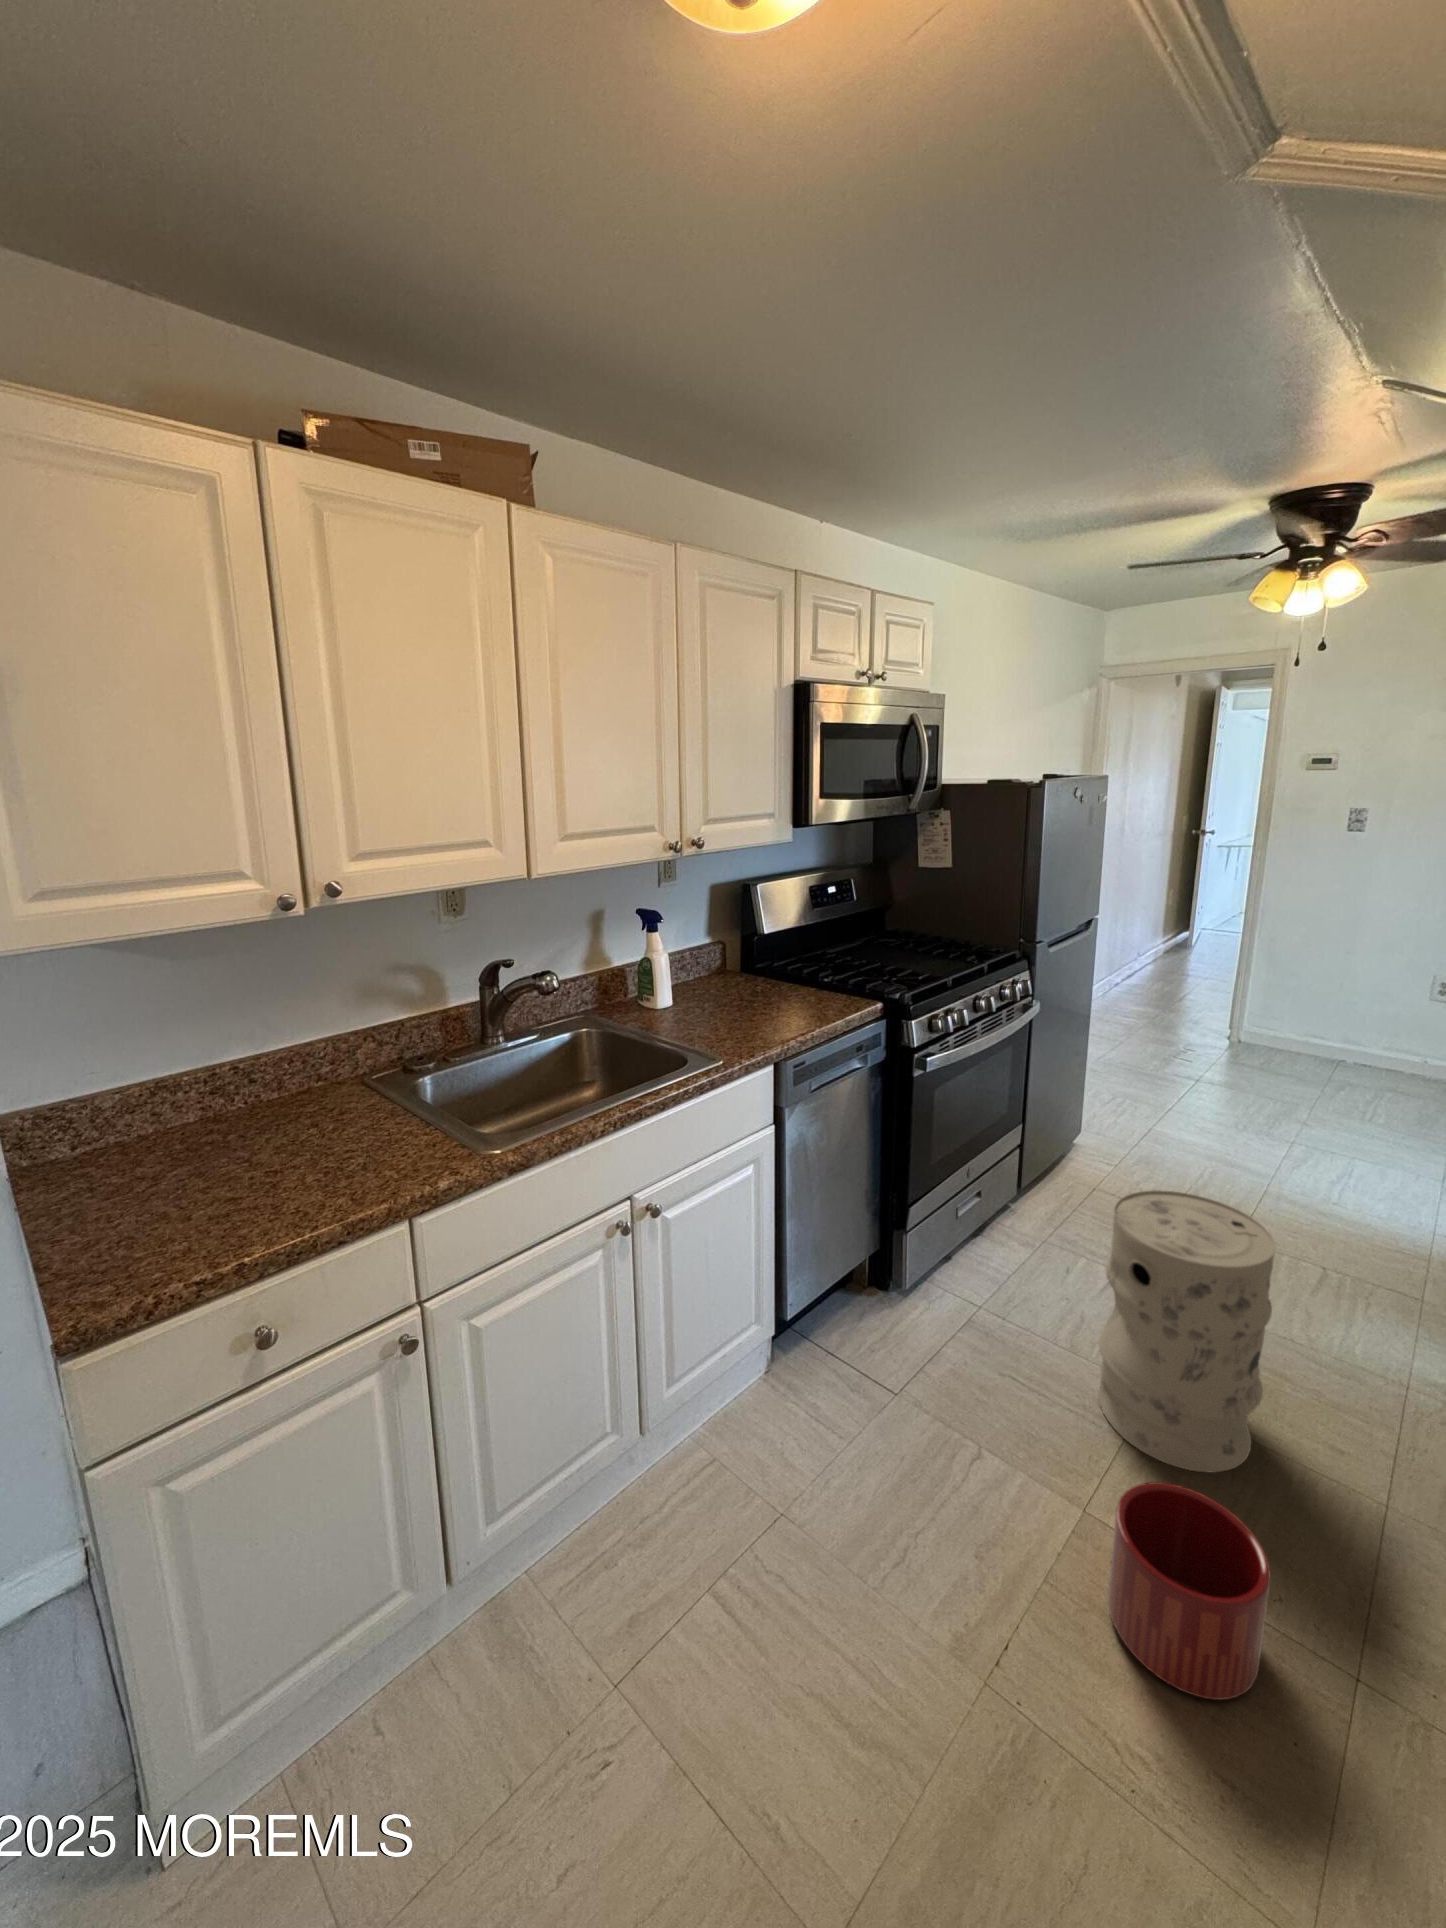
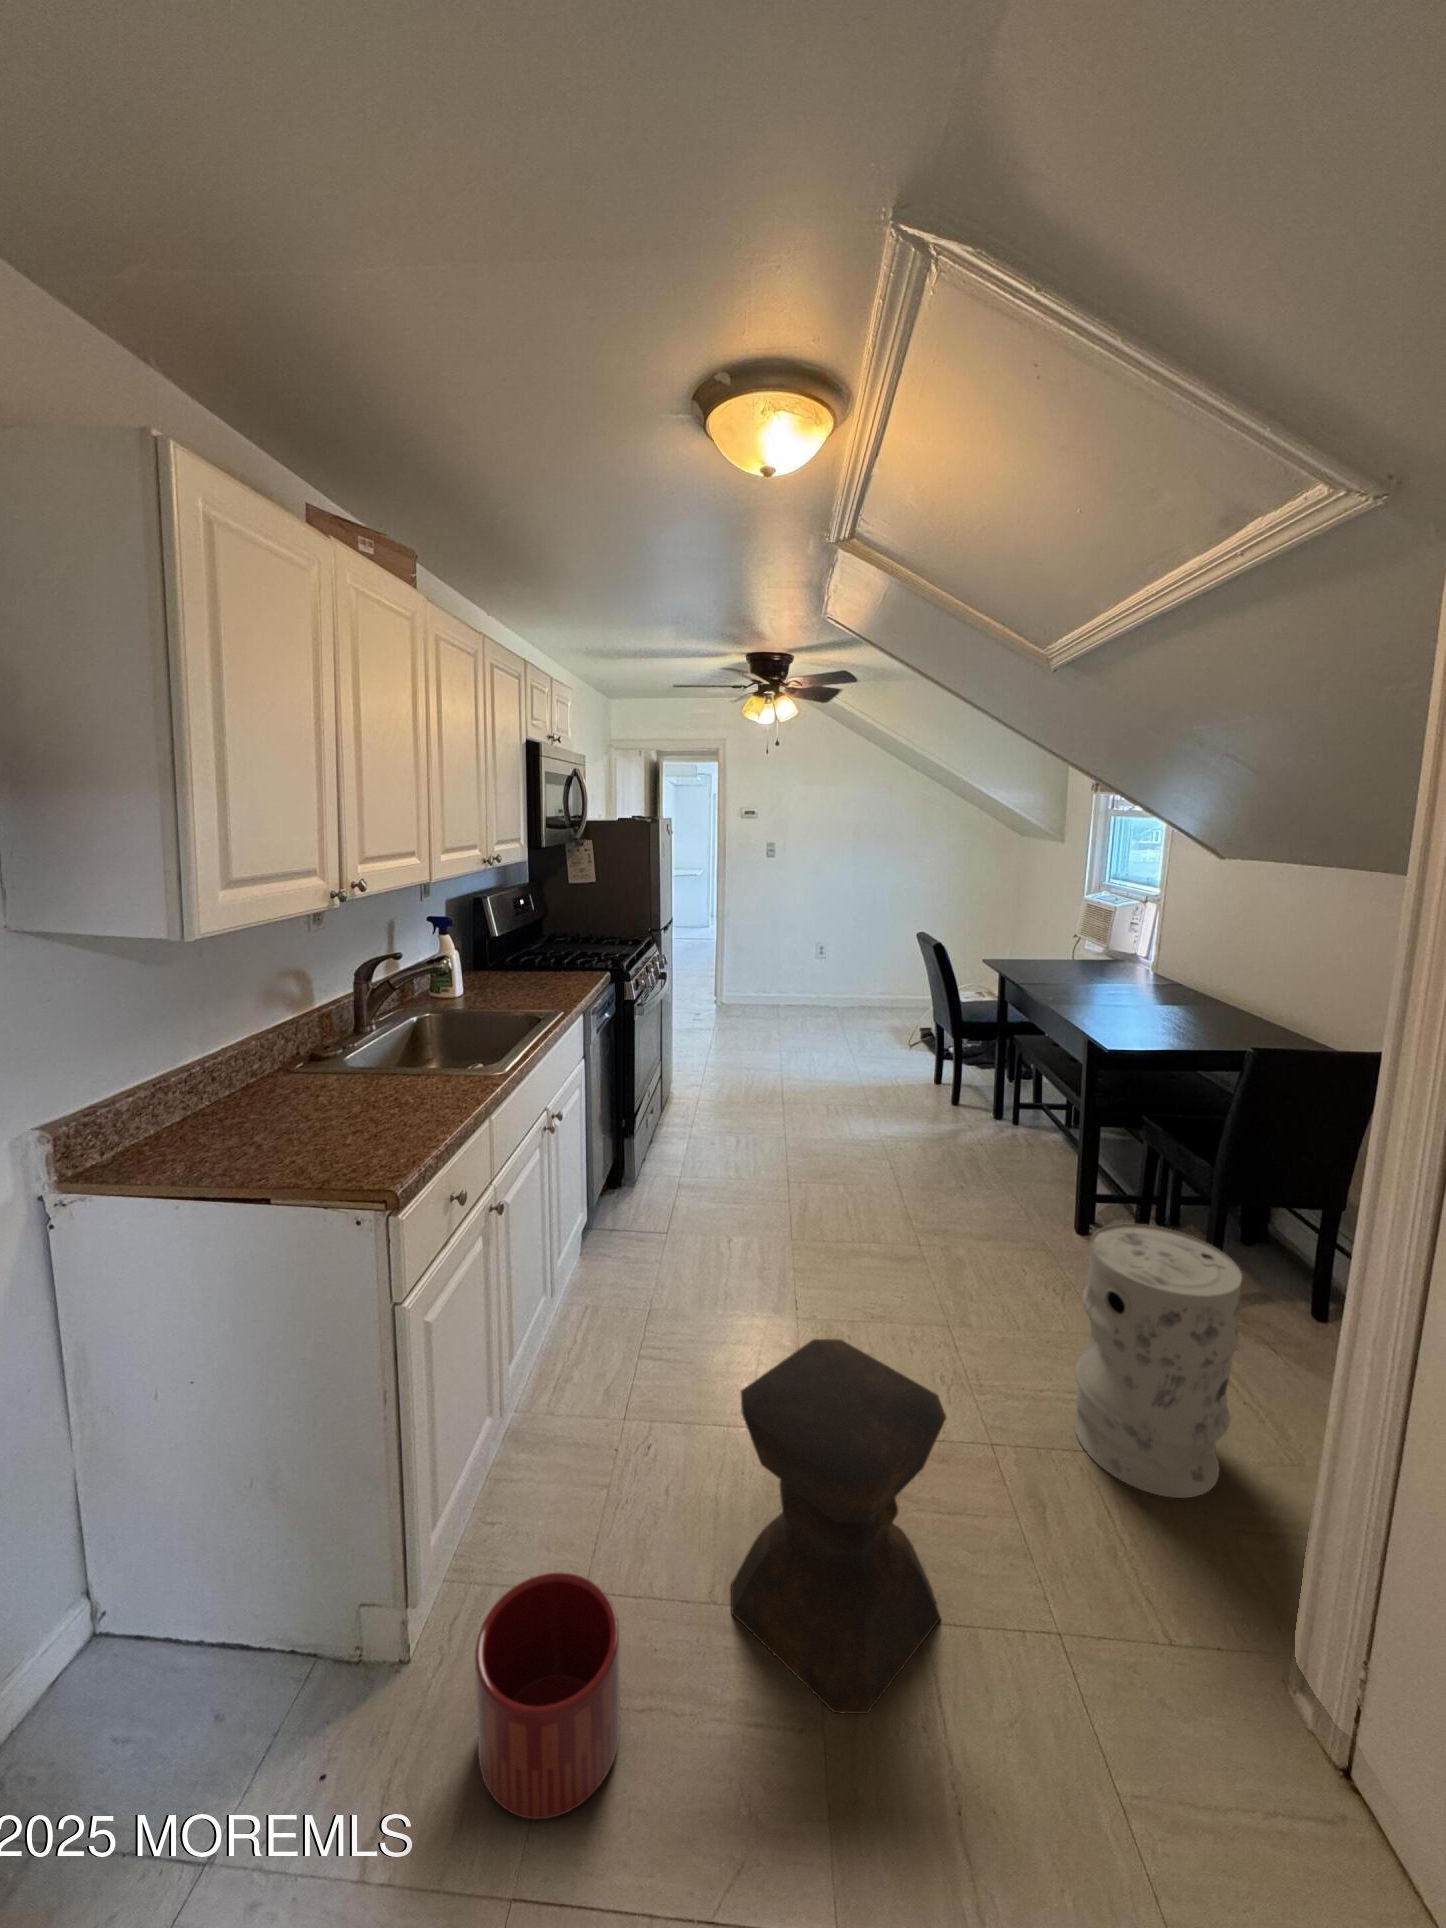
stool: none [742,1319,962,1705] -> present [731,1339,946,1714]
planter: present [1108,1482,1270,1700] -> present [475,1573,620,1819]

